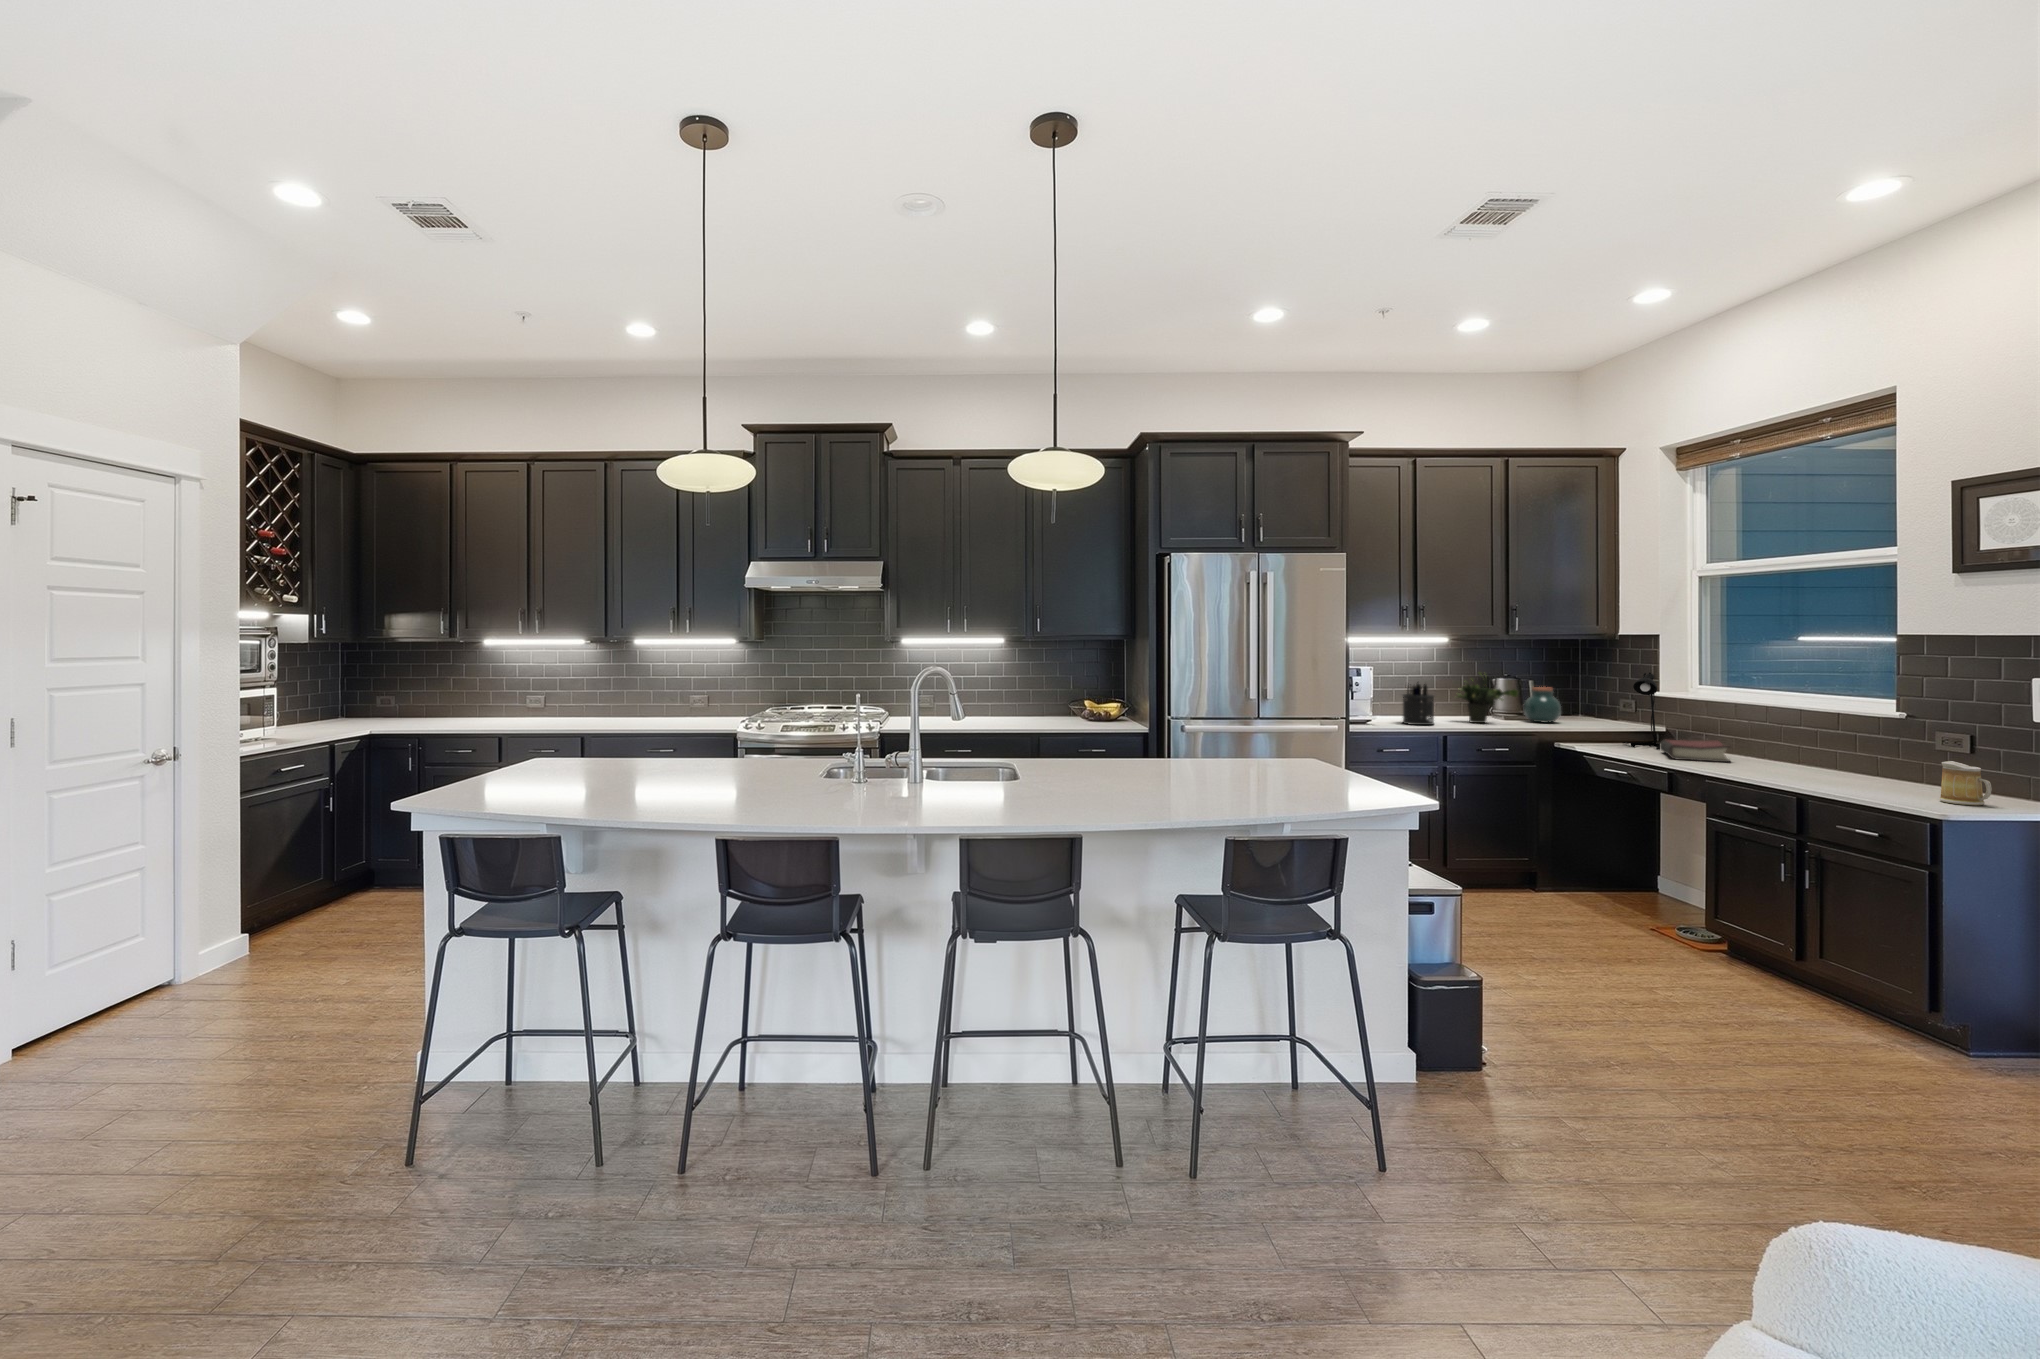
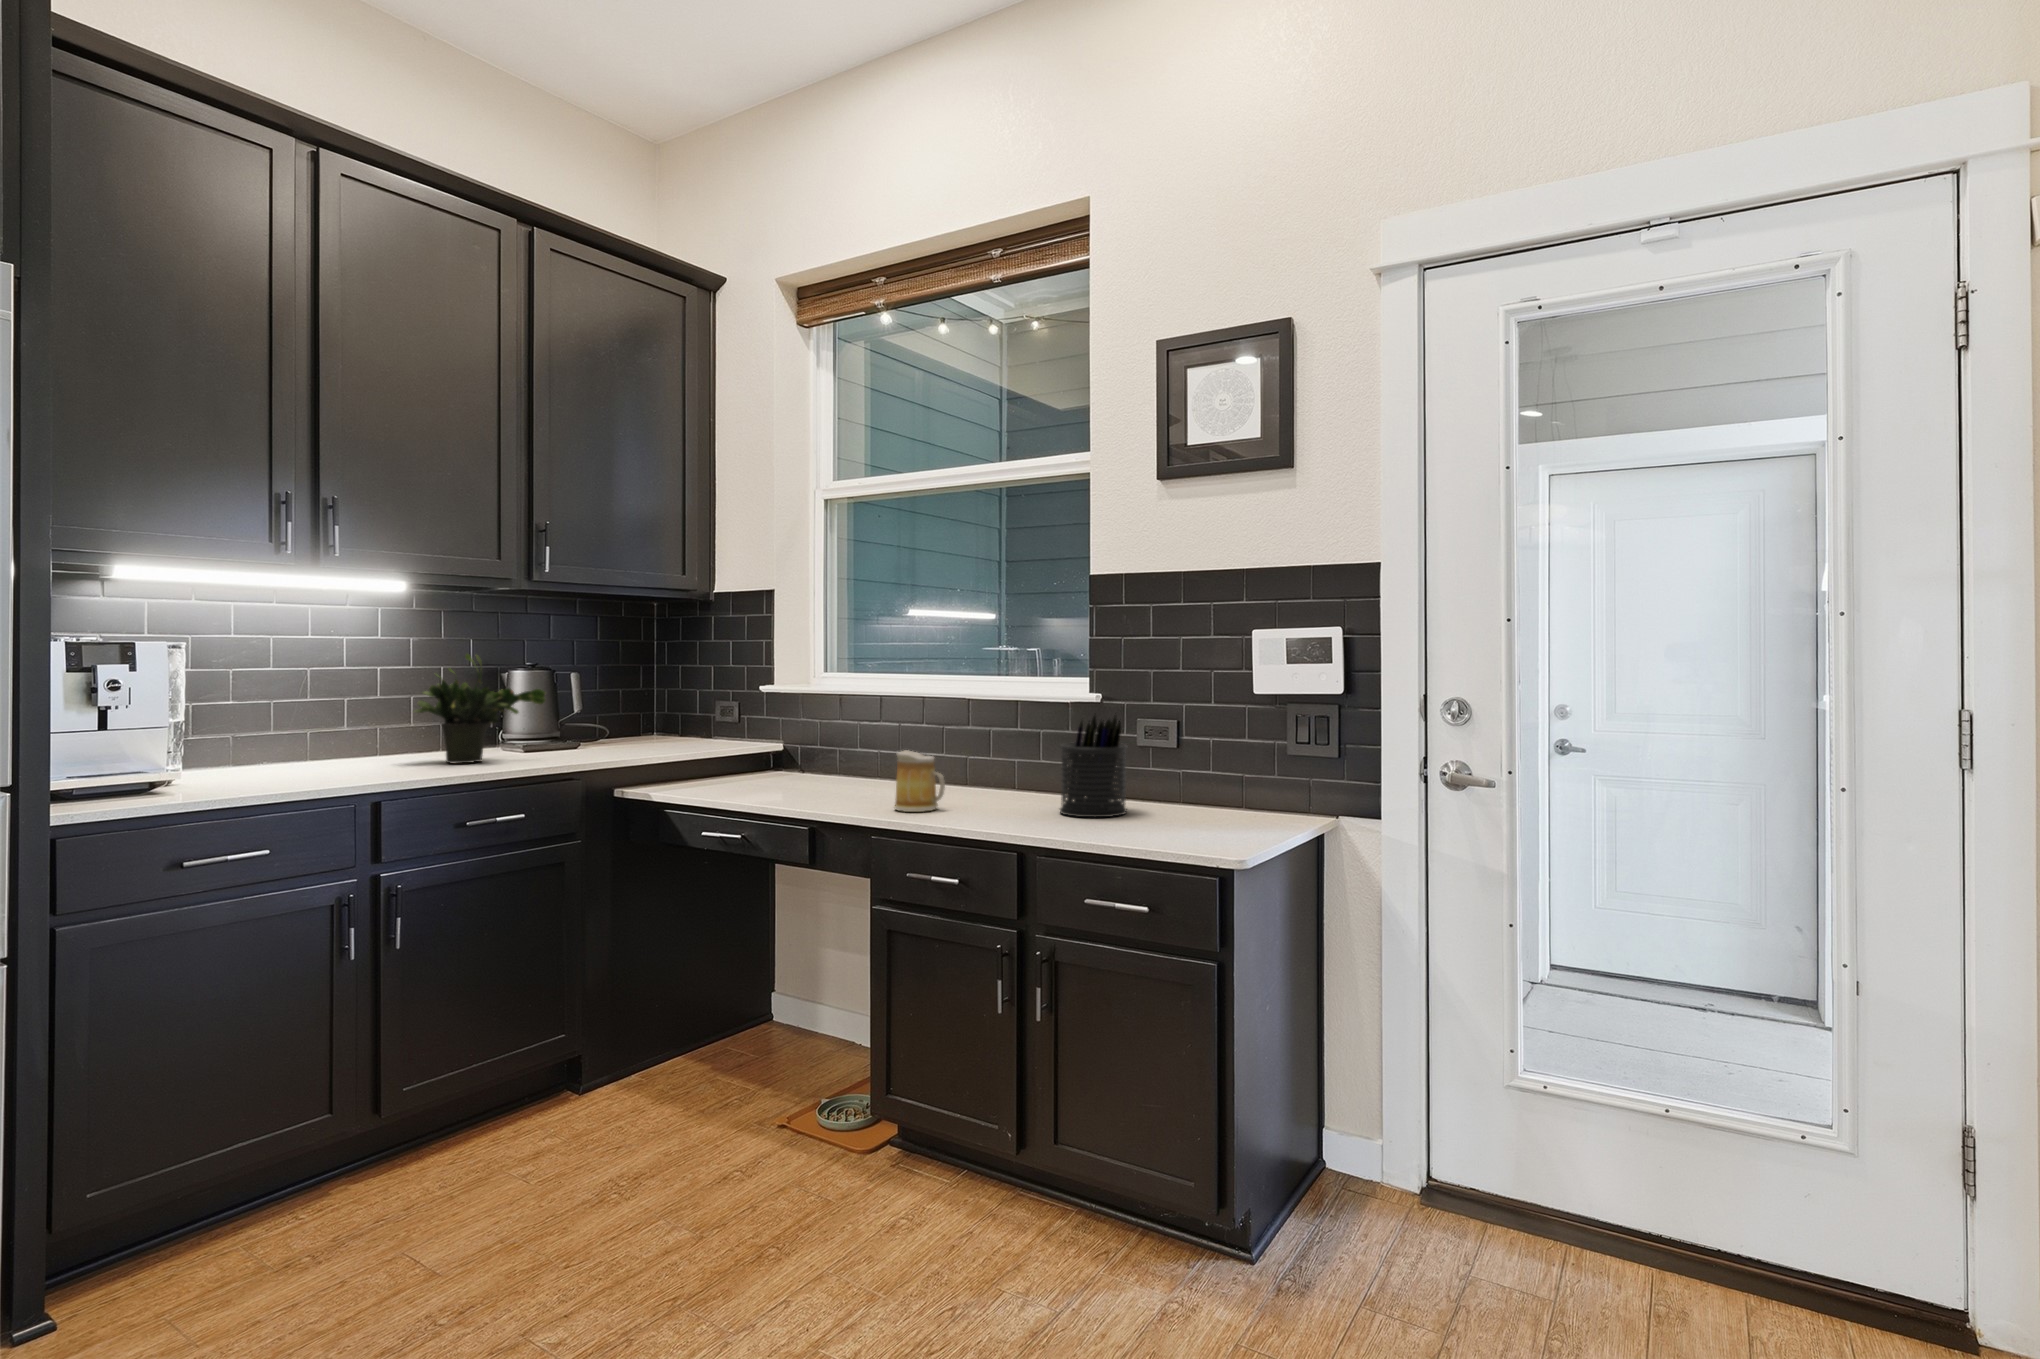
desk lamp: present [1623,673,1660,750] -> none [722,649,793,784]
pen holder: present [1403,682,1434,725] -> present [1060,716,1128,817]
jar: present [1524,687,1561,723] -> none [558,684,624,751]
hardback book: present [1660,740,1730,762] -> none [783,759,889,801]
mug: present [1939,761,1992,805] -> present [895,750,945,812]

